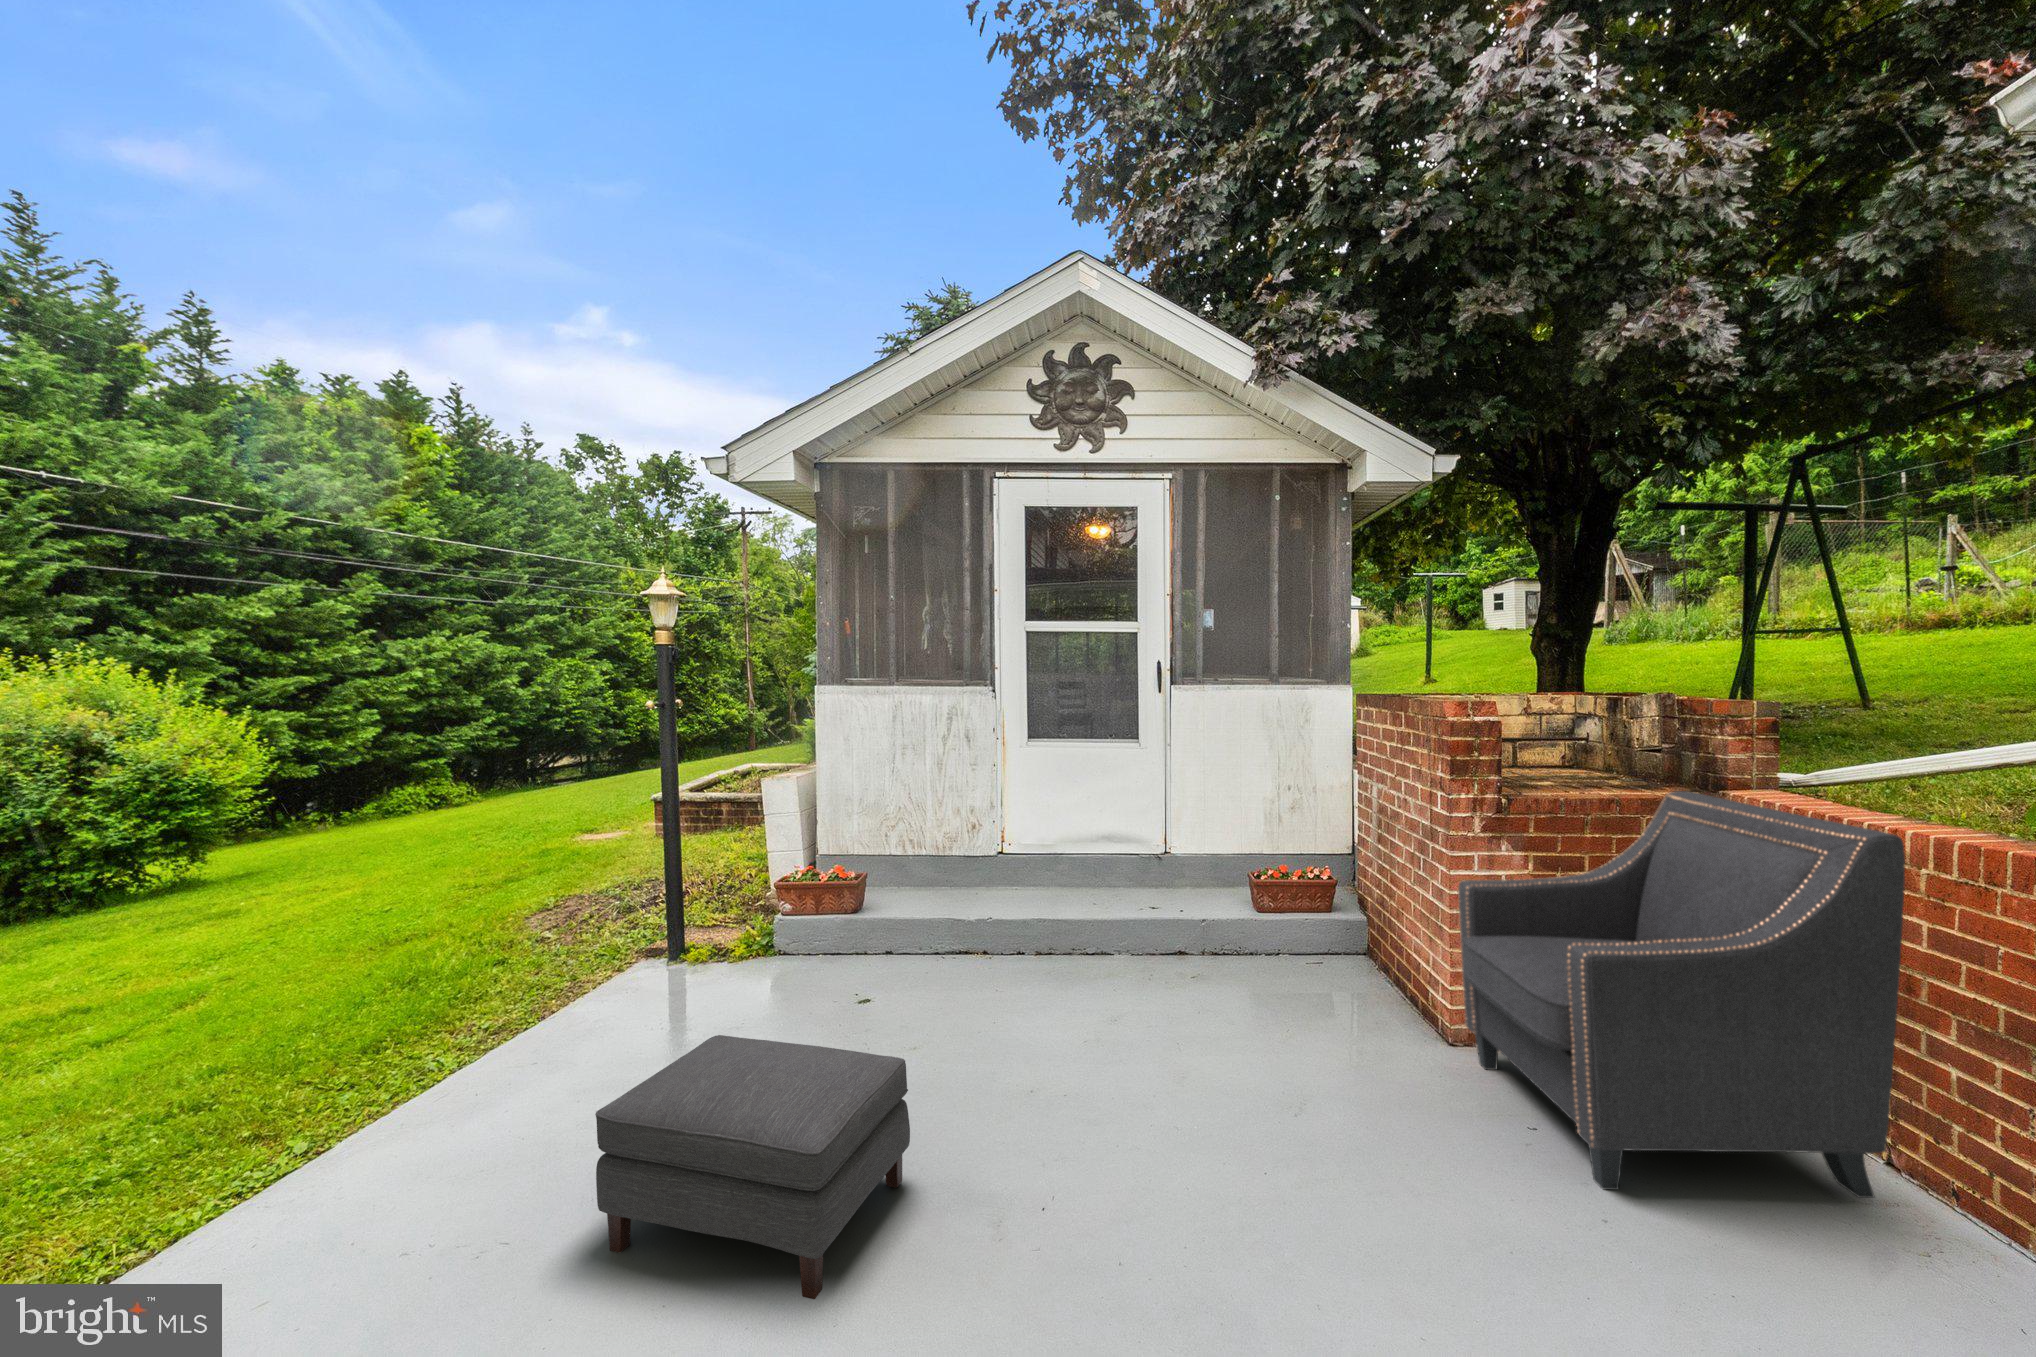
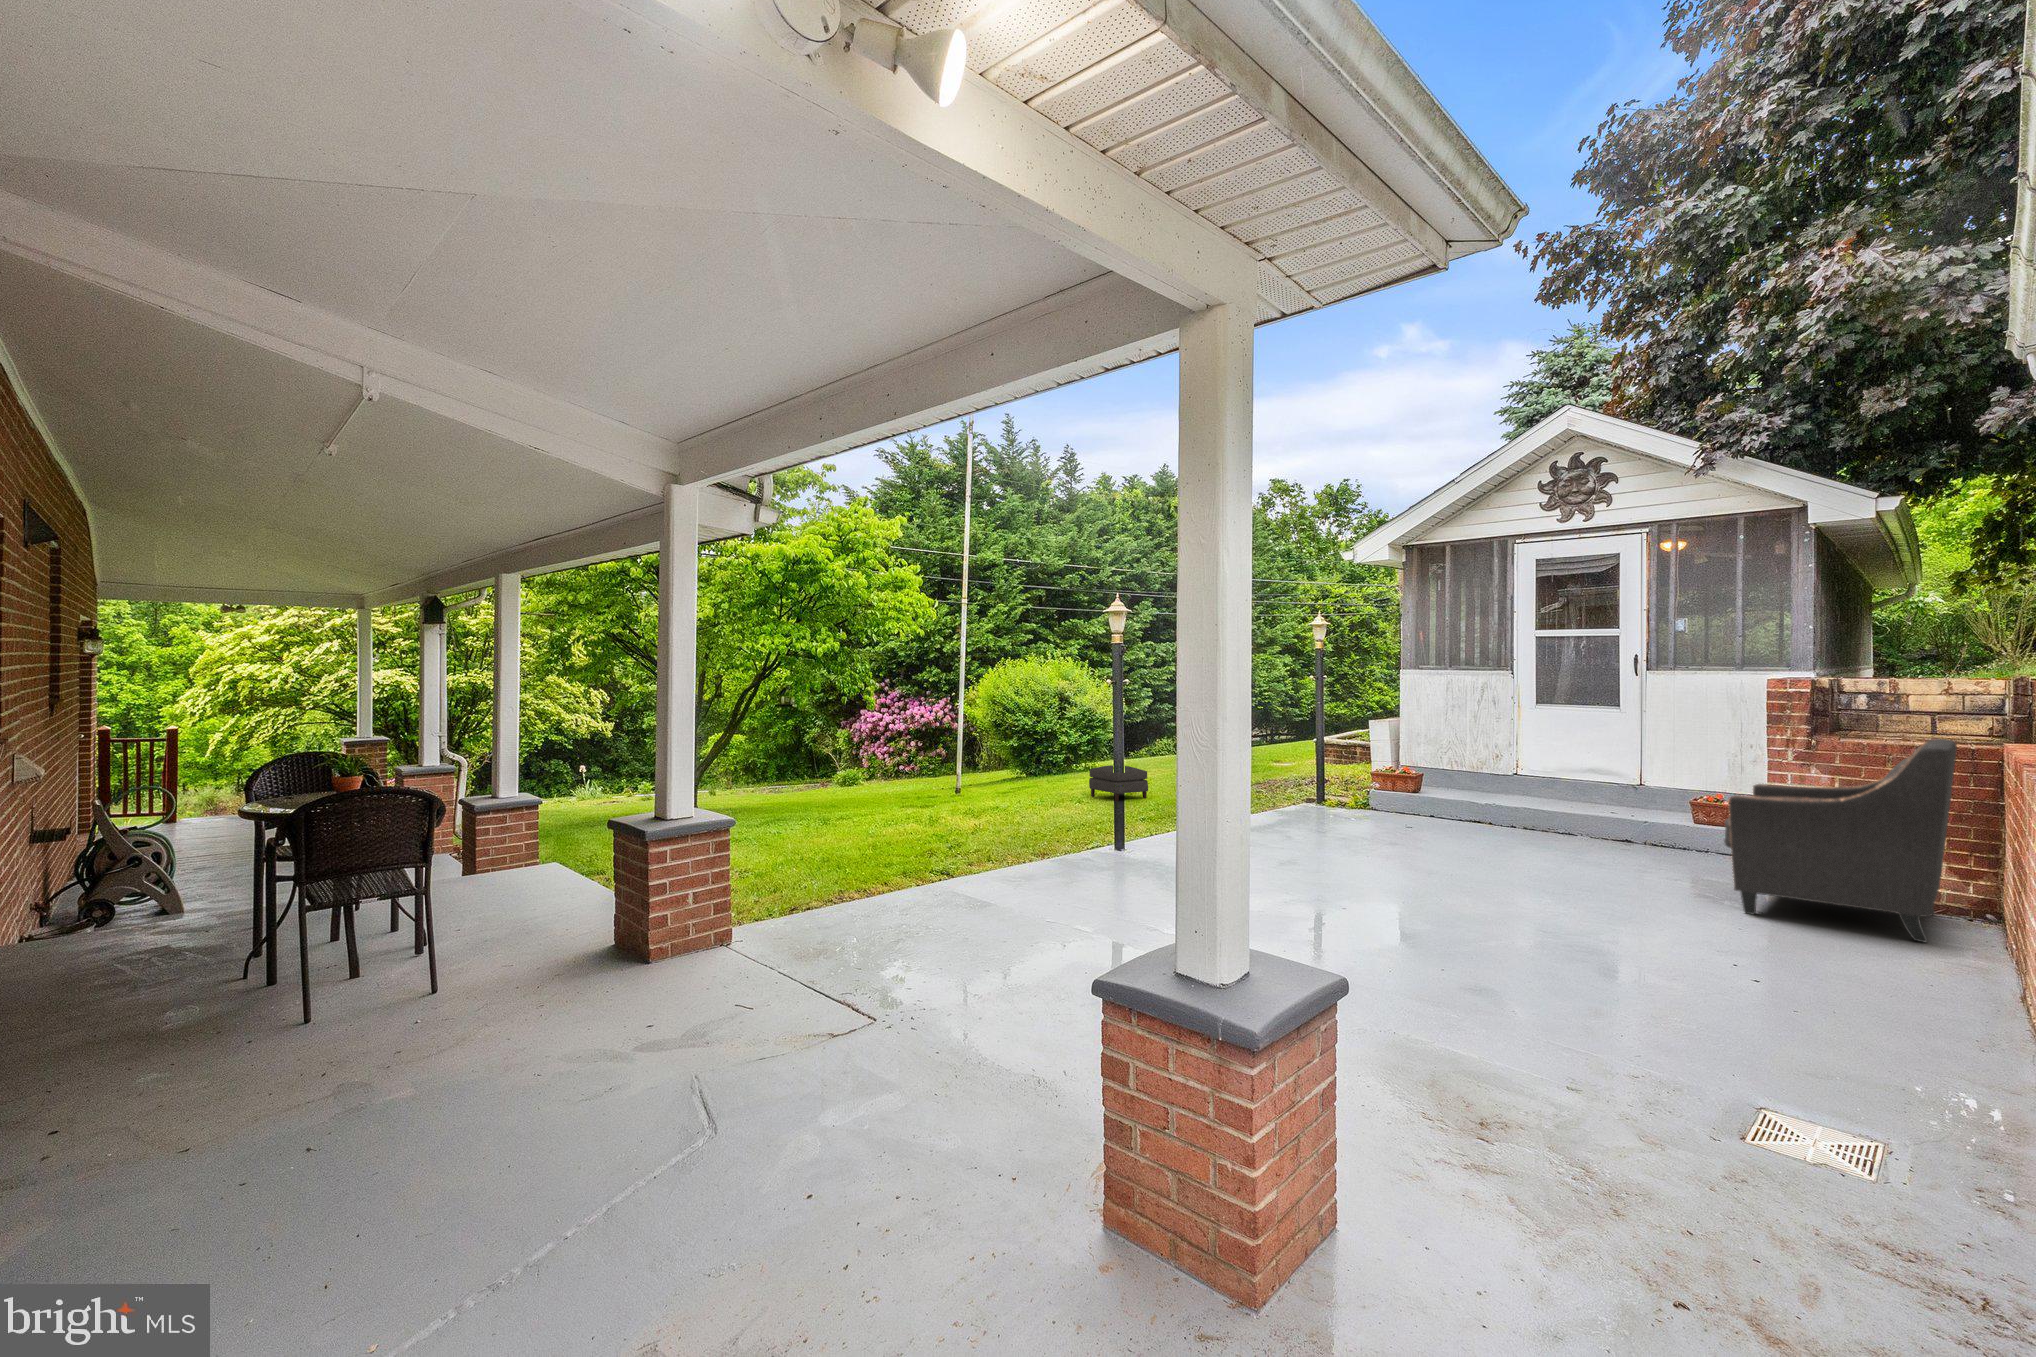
ottoman: present [595,1035,910,1299] -> present [1089,765,1148,801]

